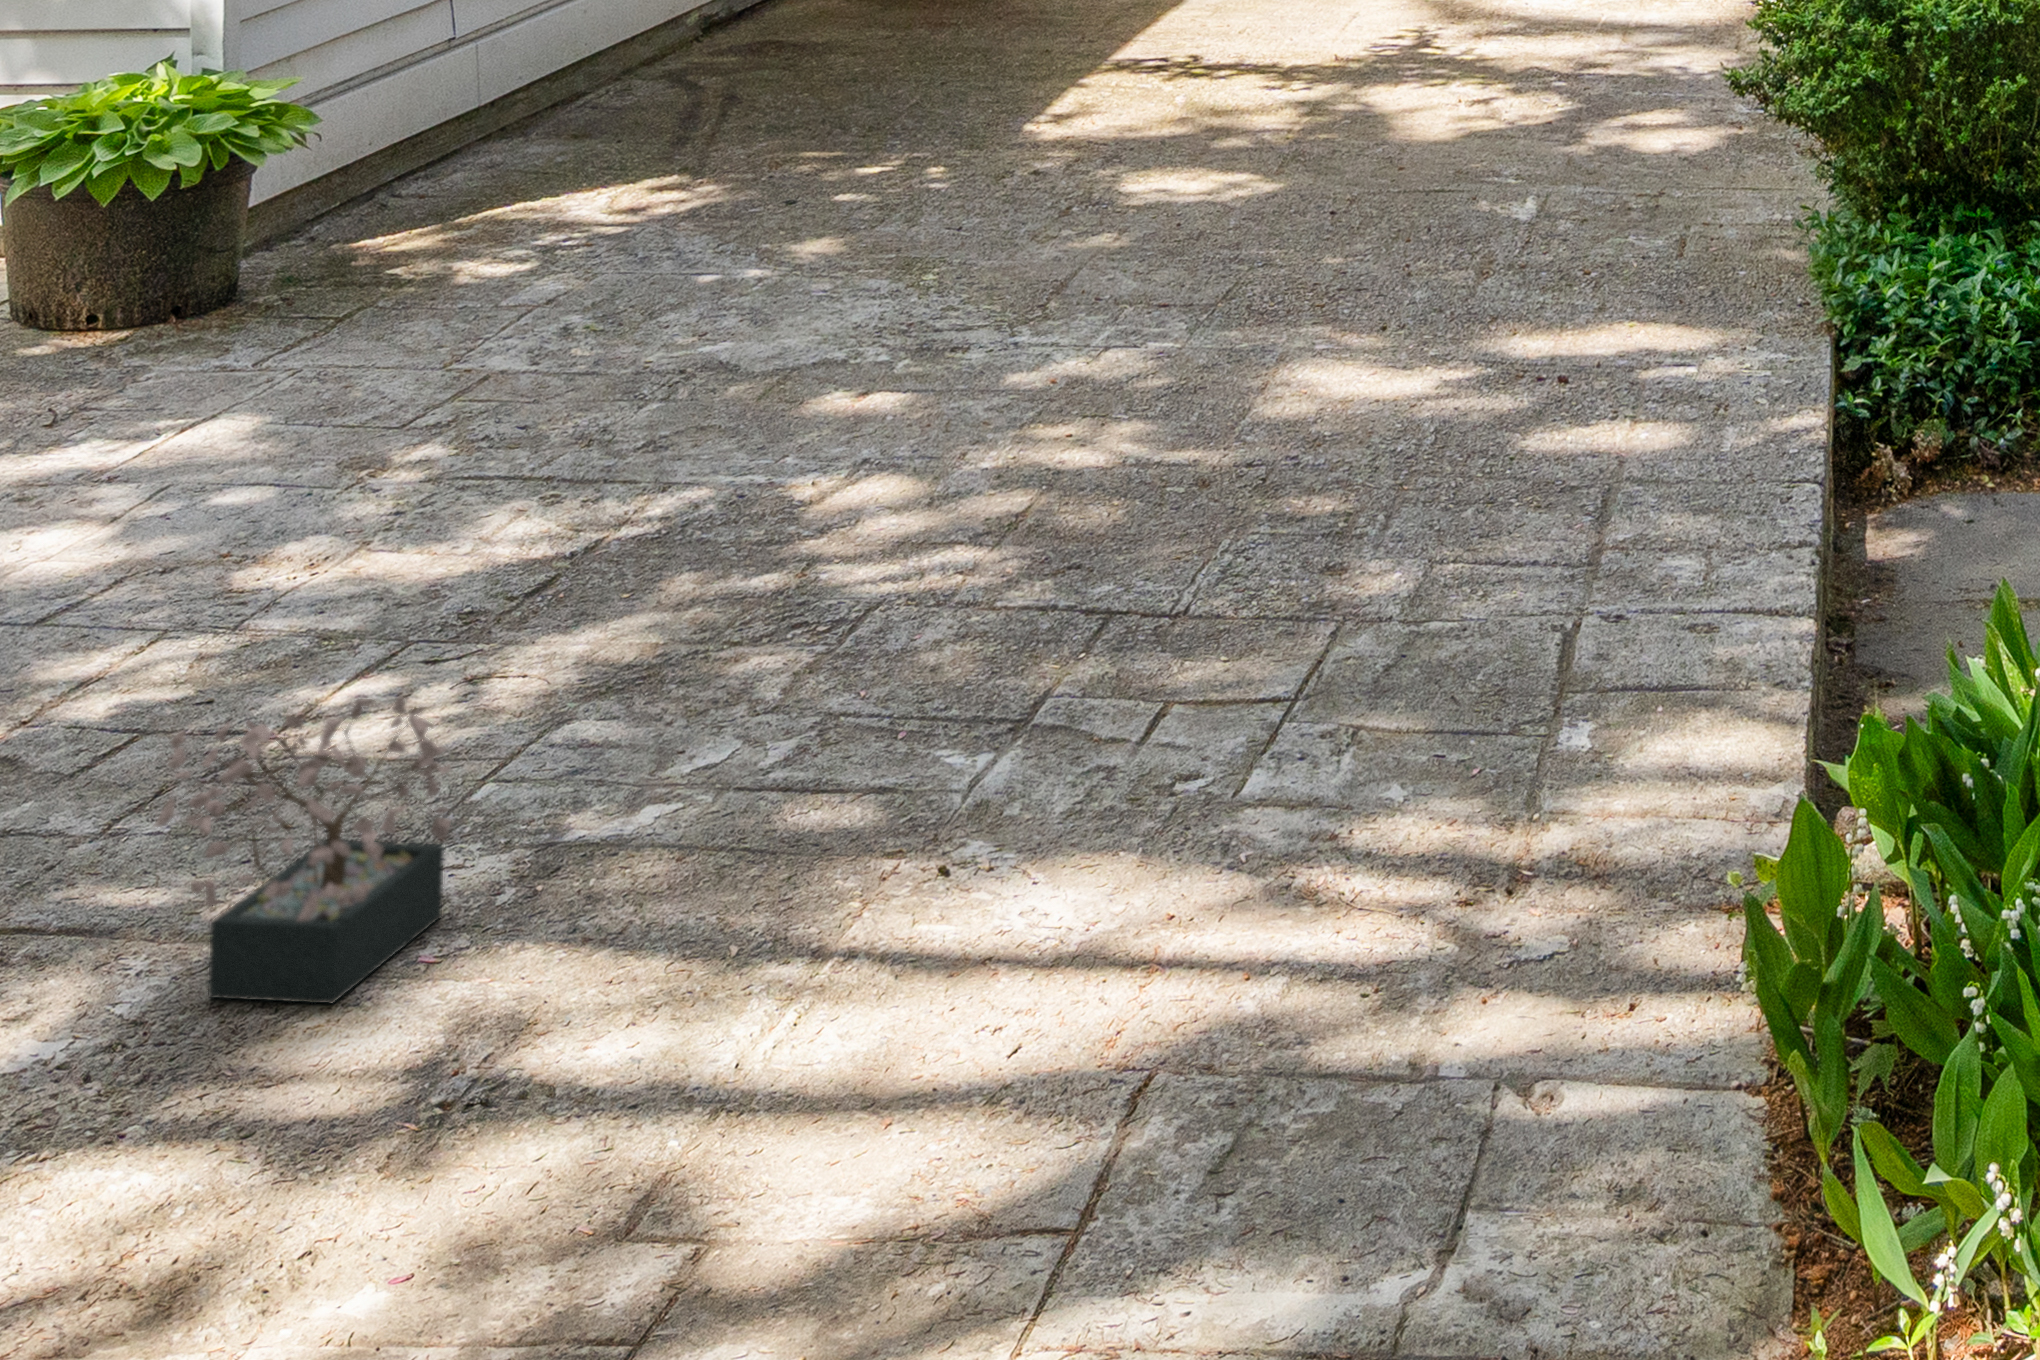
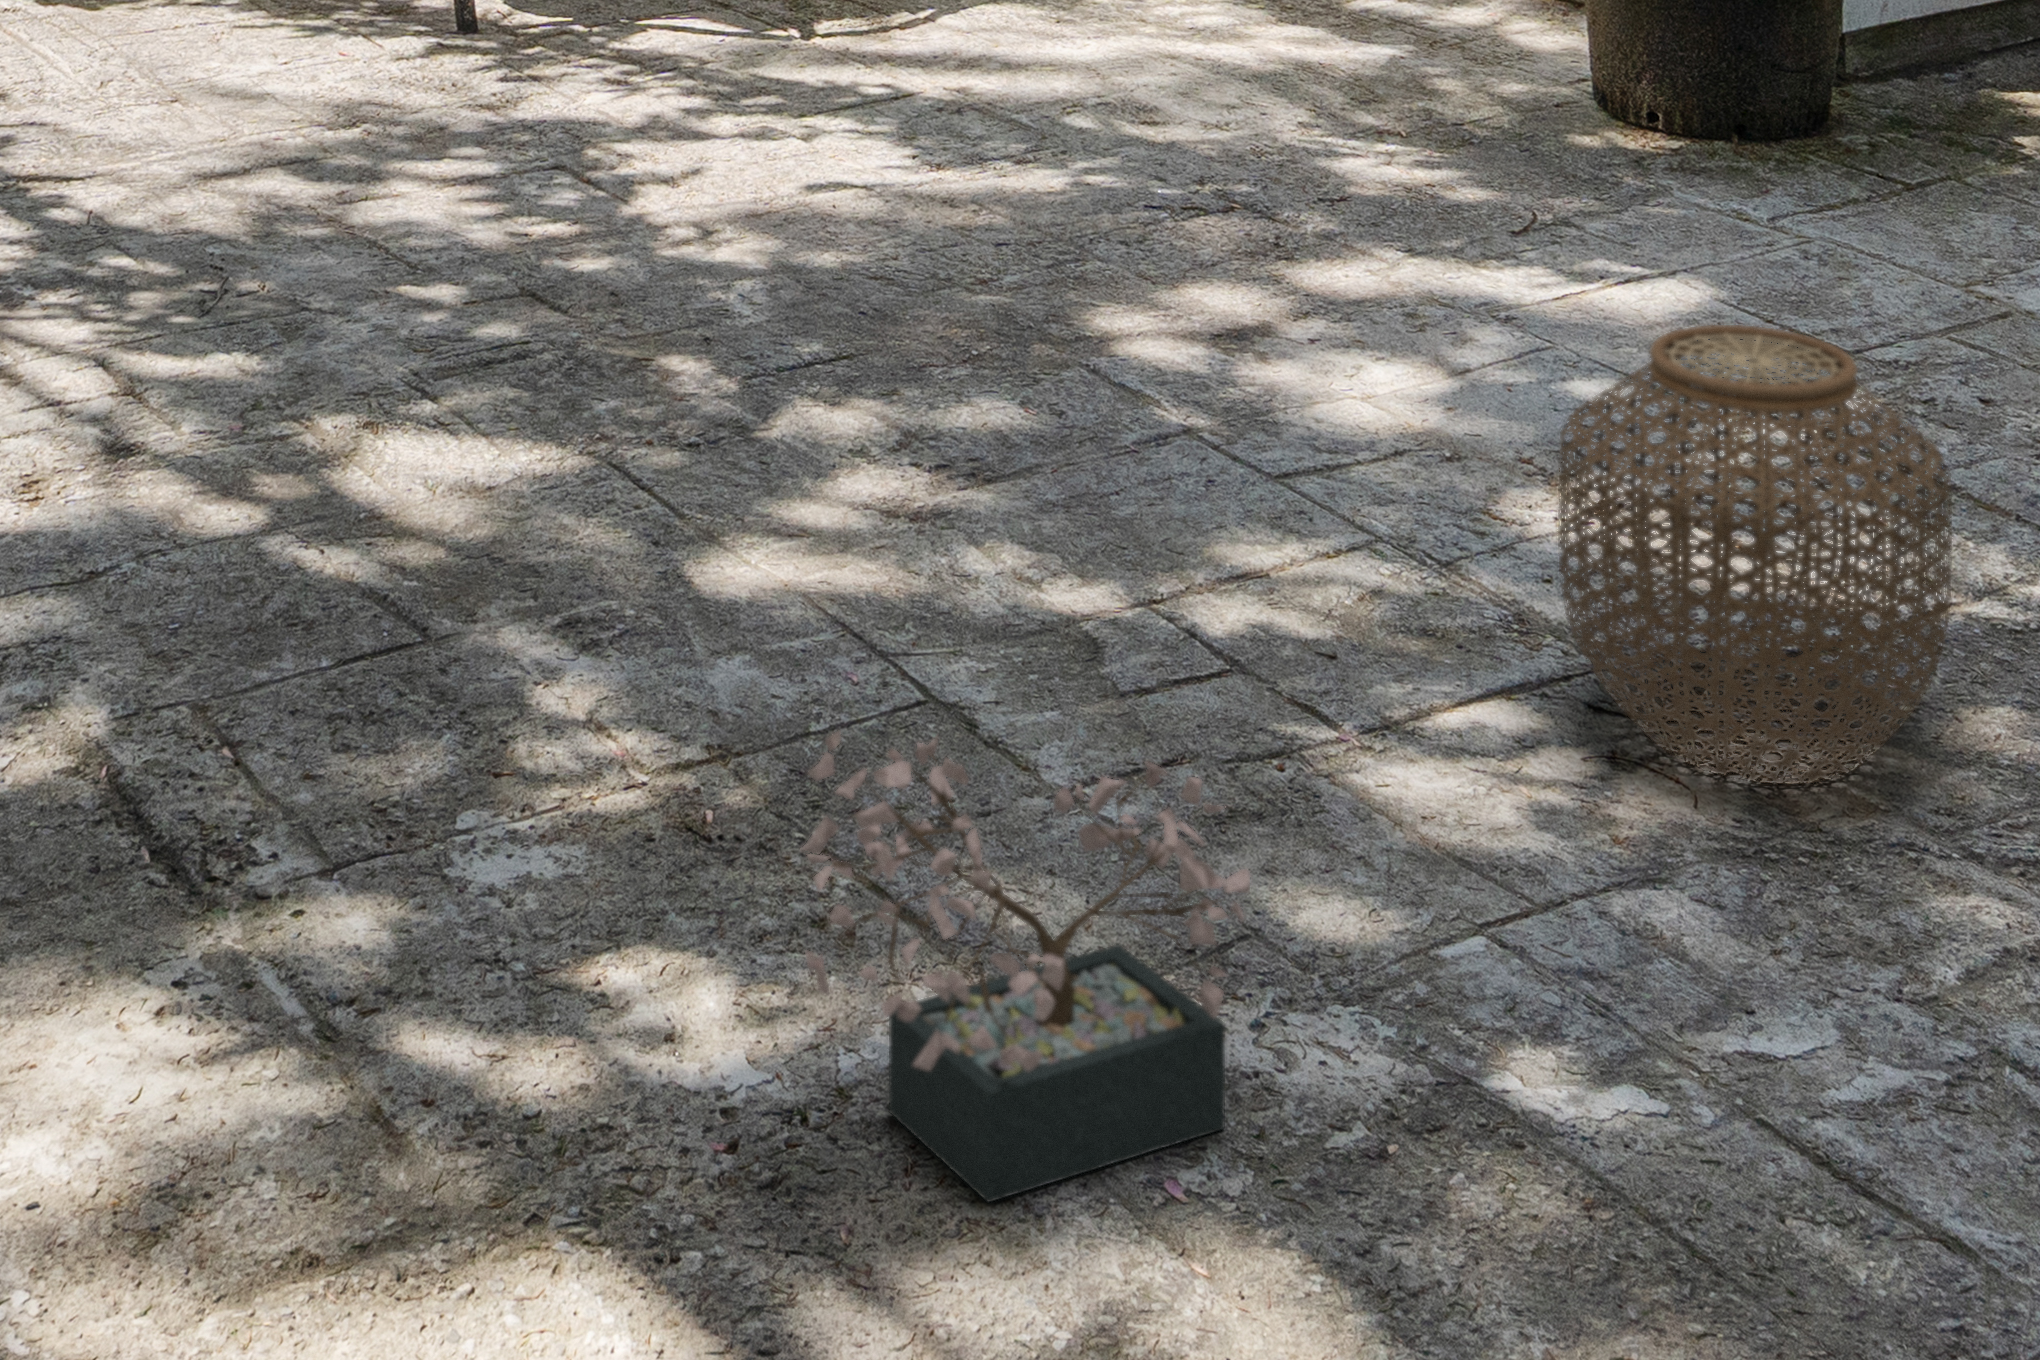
woven basket: none [419,354,700,660] -> present [1558,325,1952,784]

